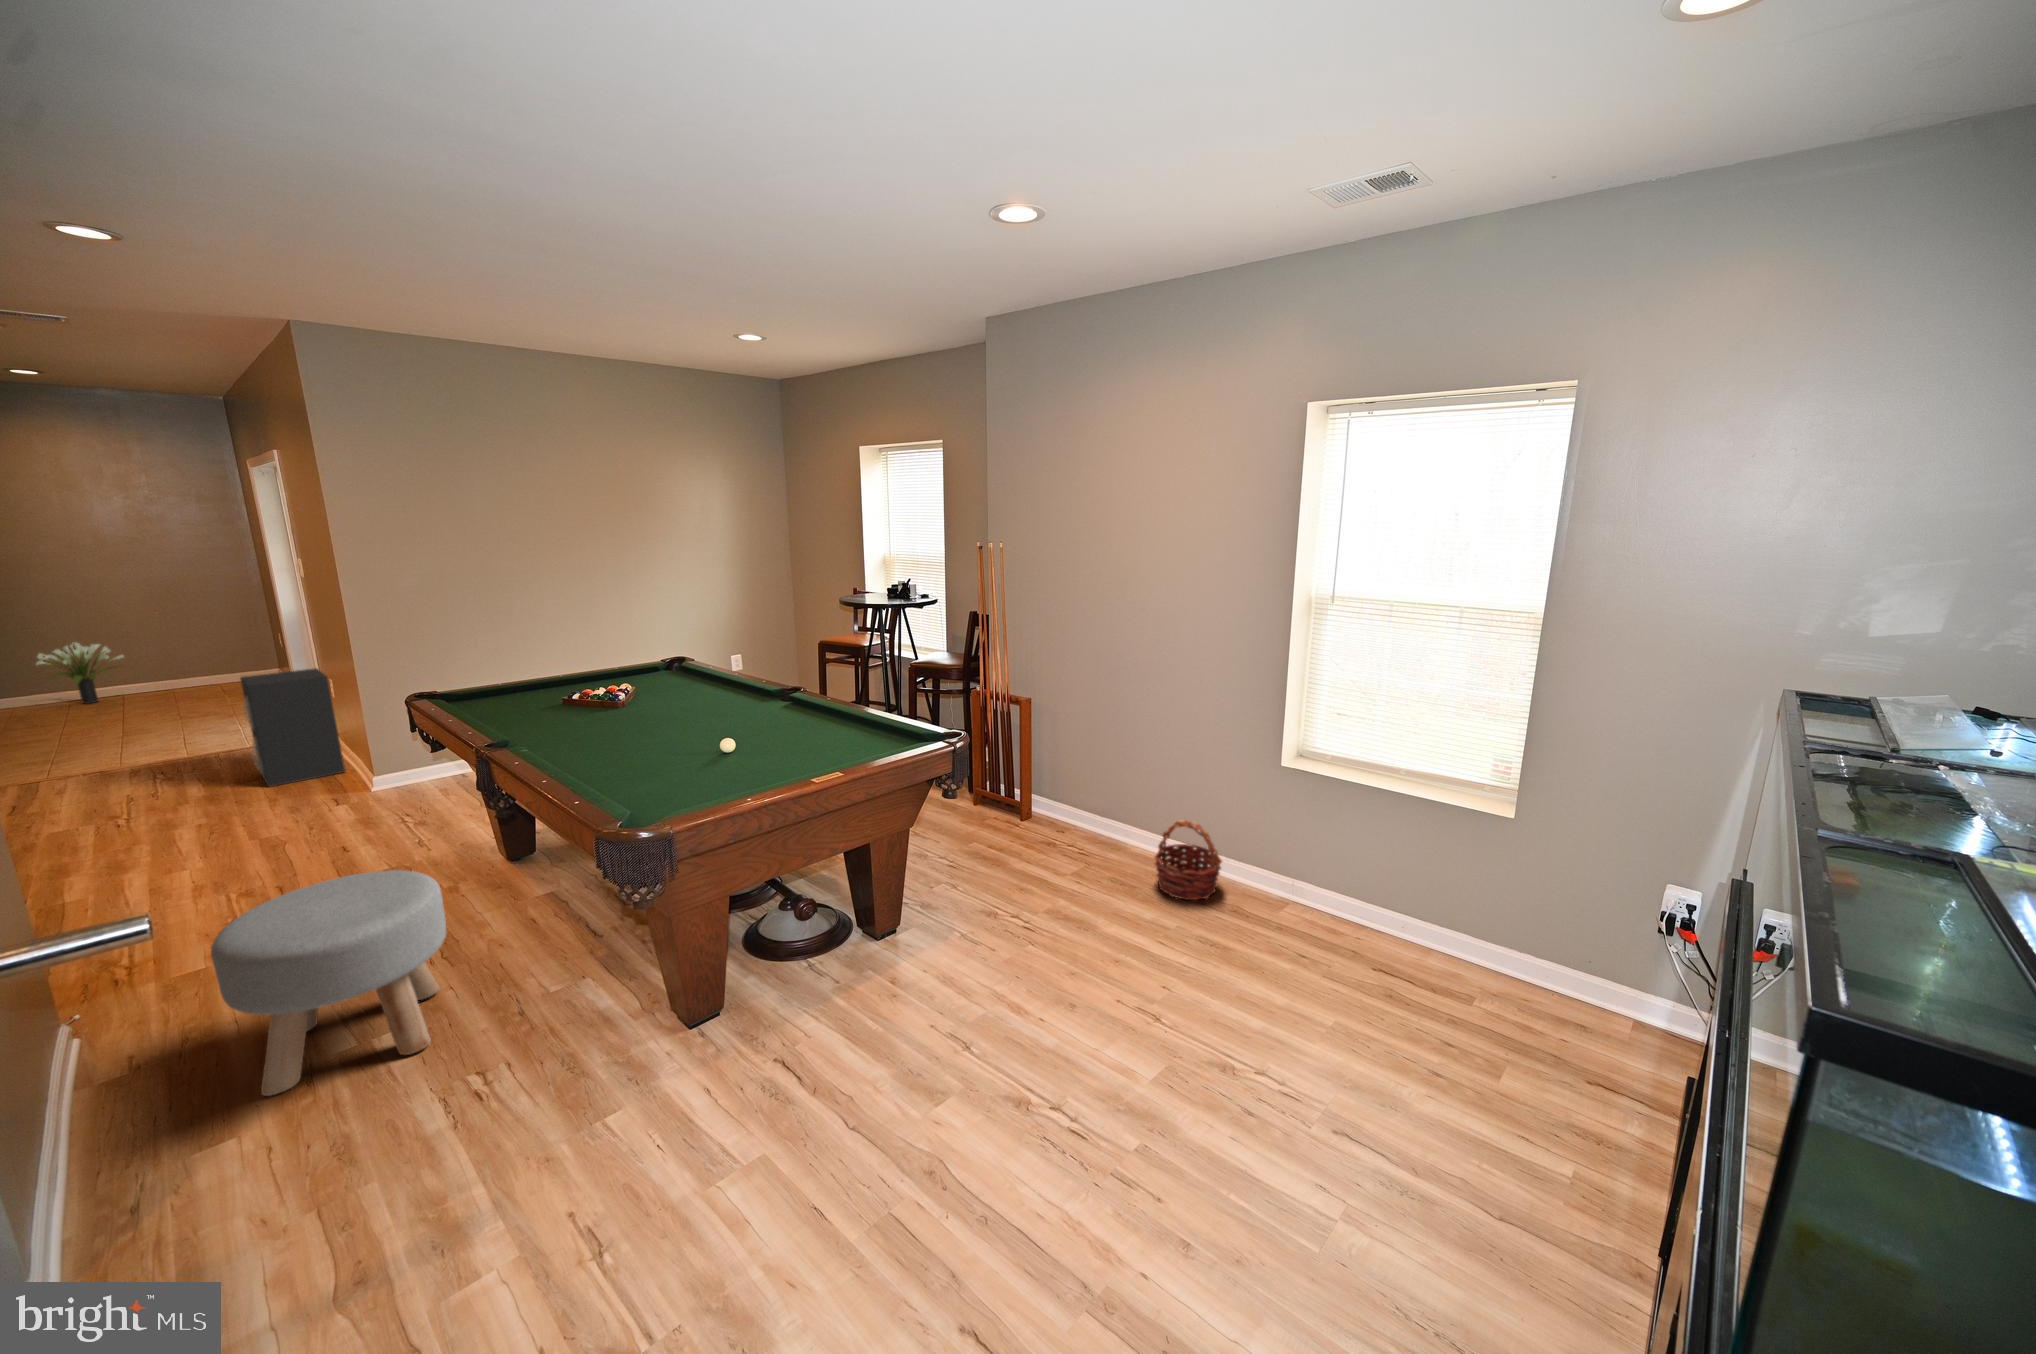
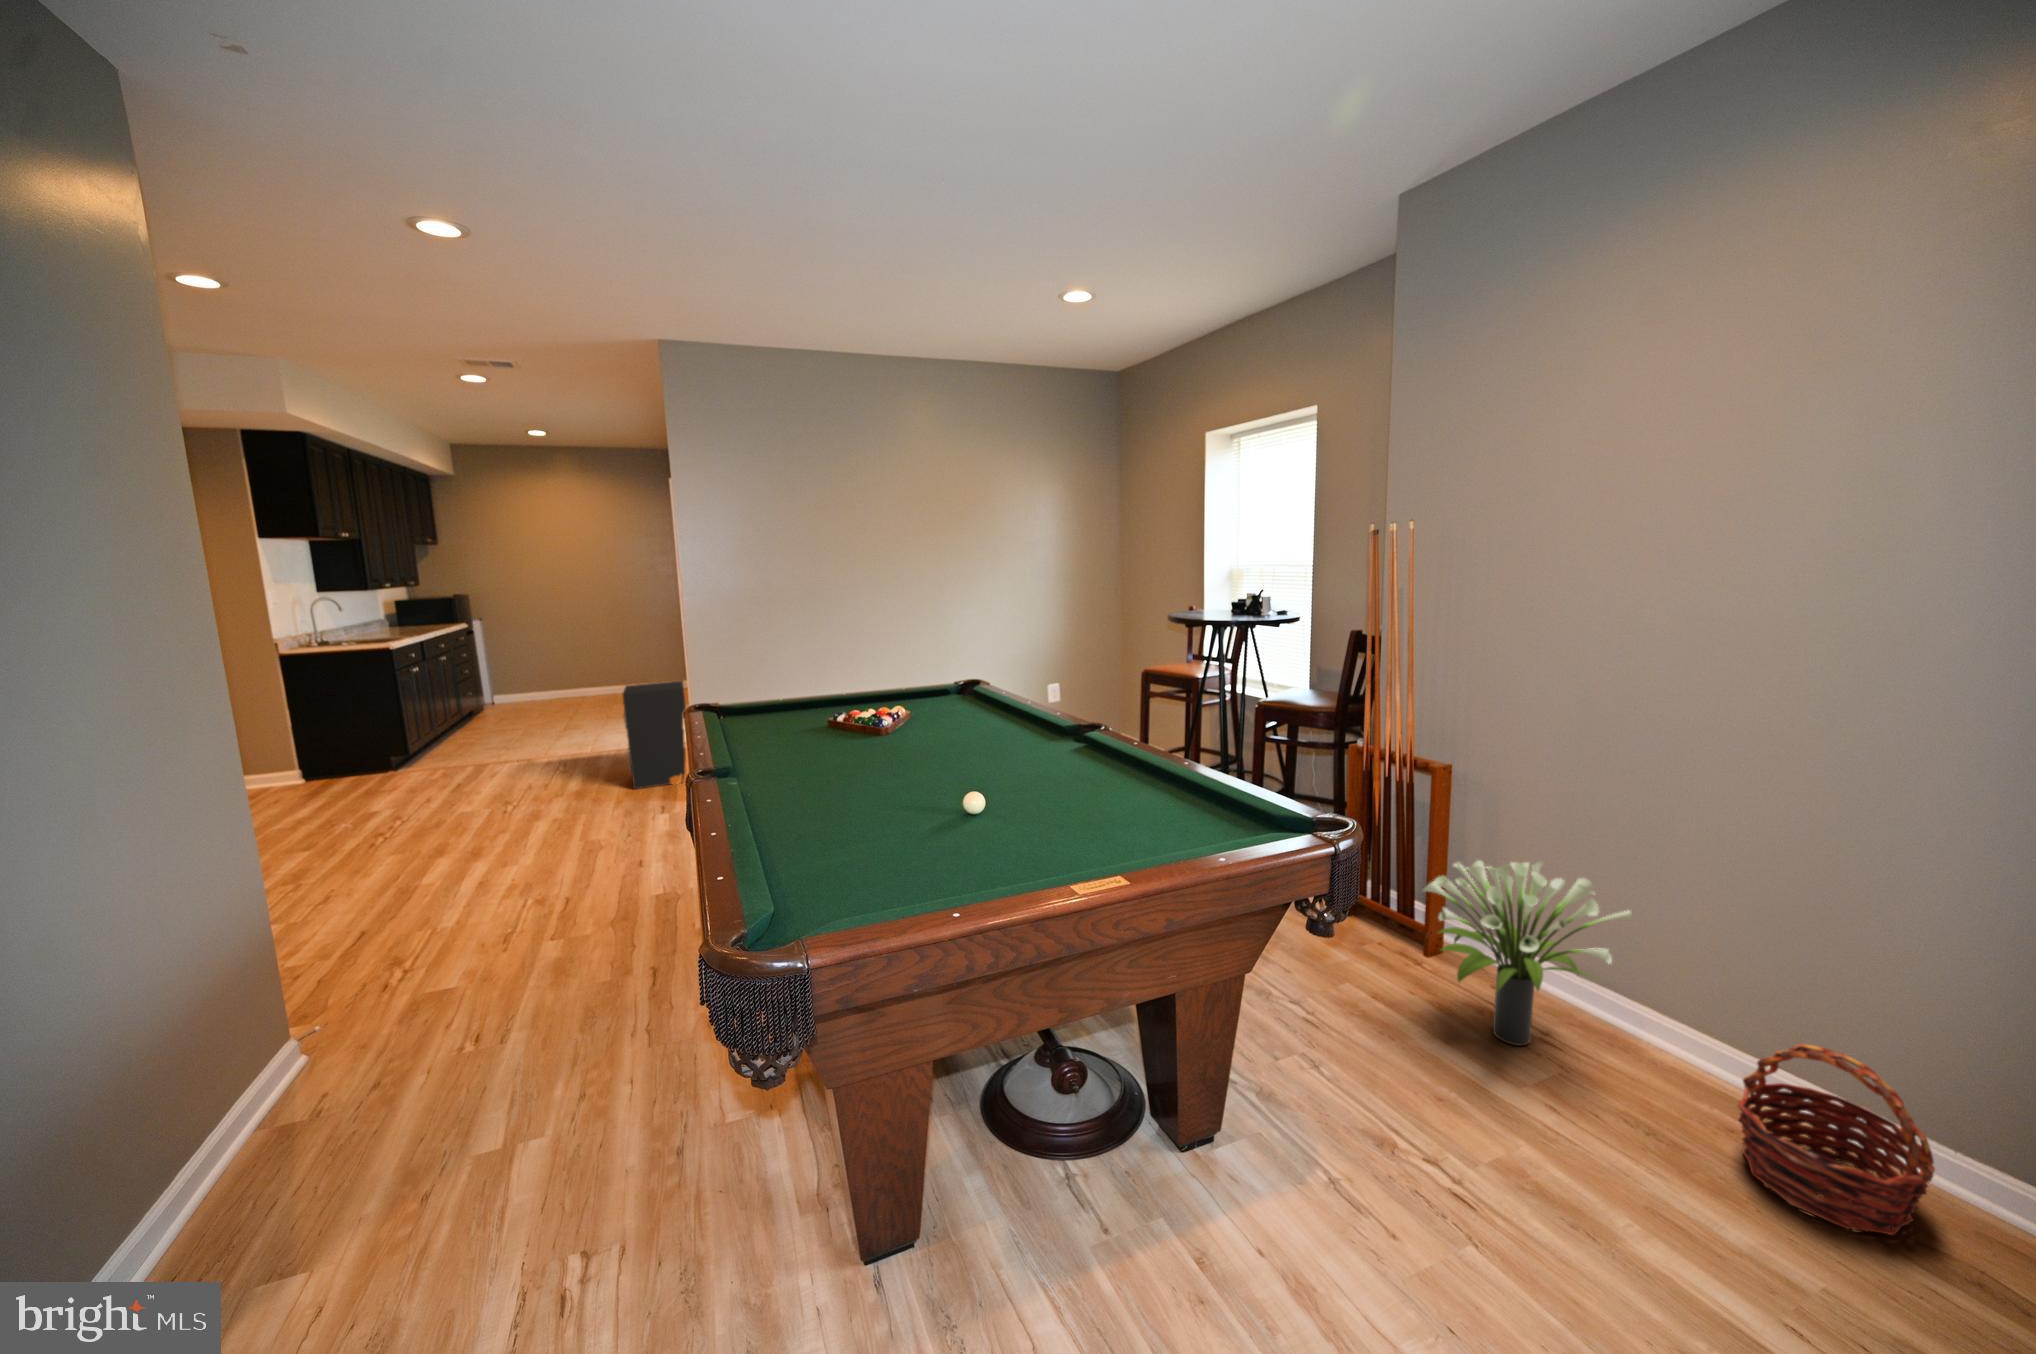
potted plant: present [37,643,124,704] -> present [1423,860,1632,1046]
ottoman: present [211,870,446,1096] -> none [373,920,634,1196]

